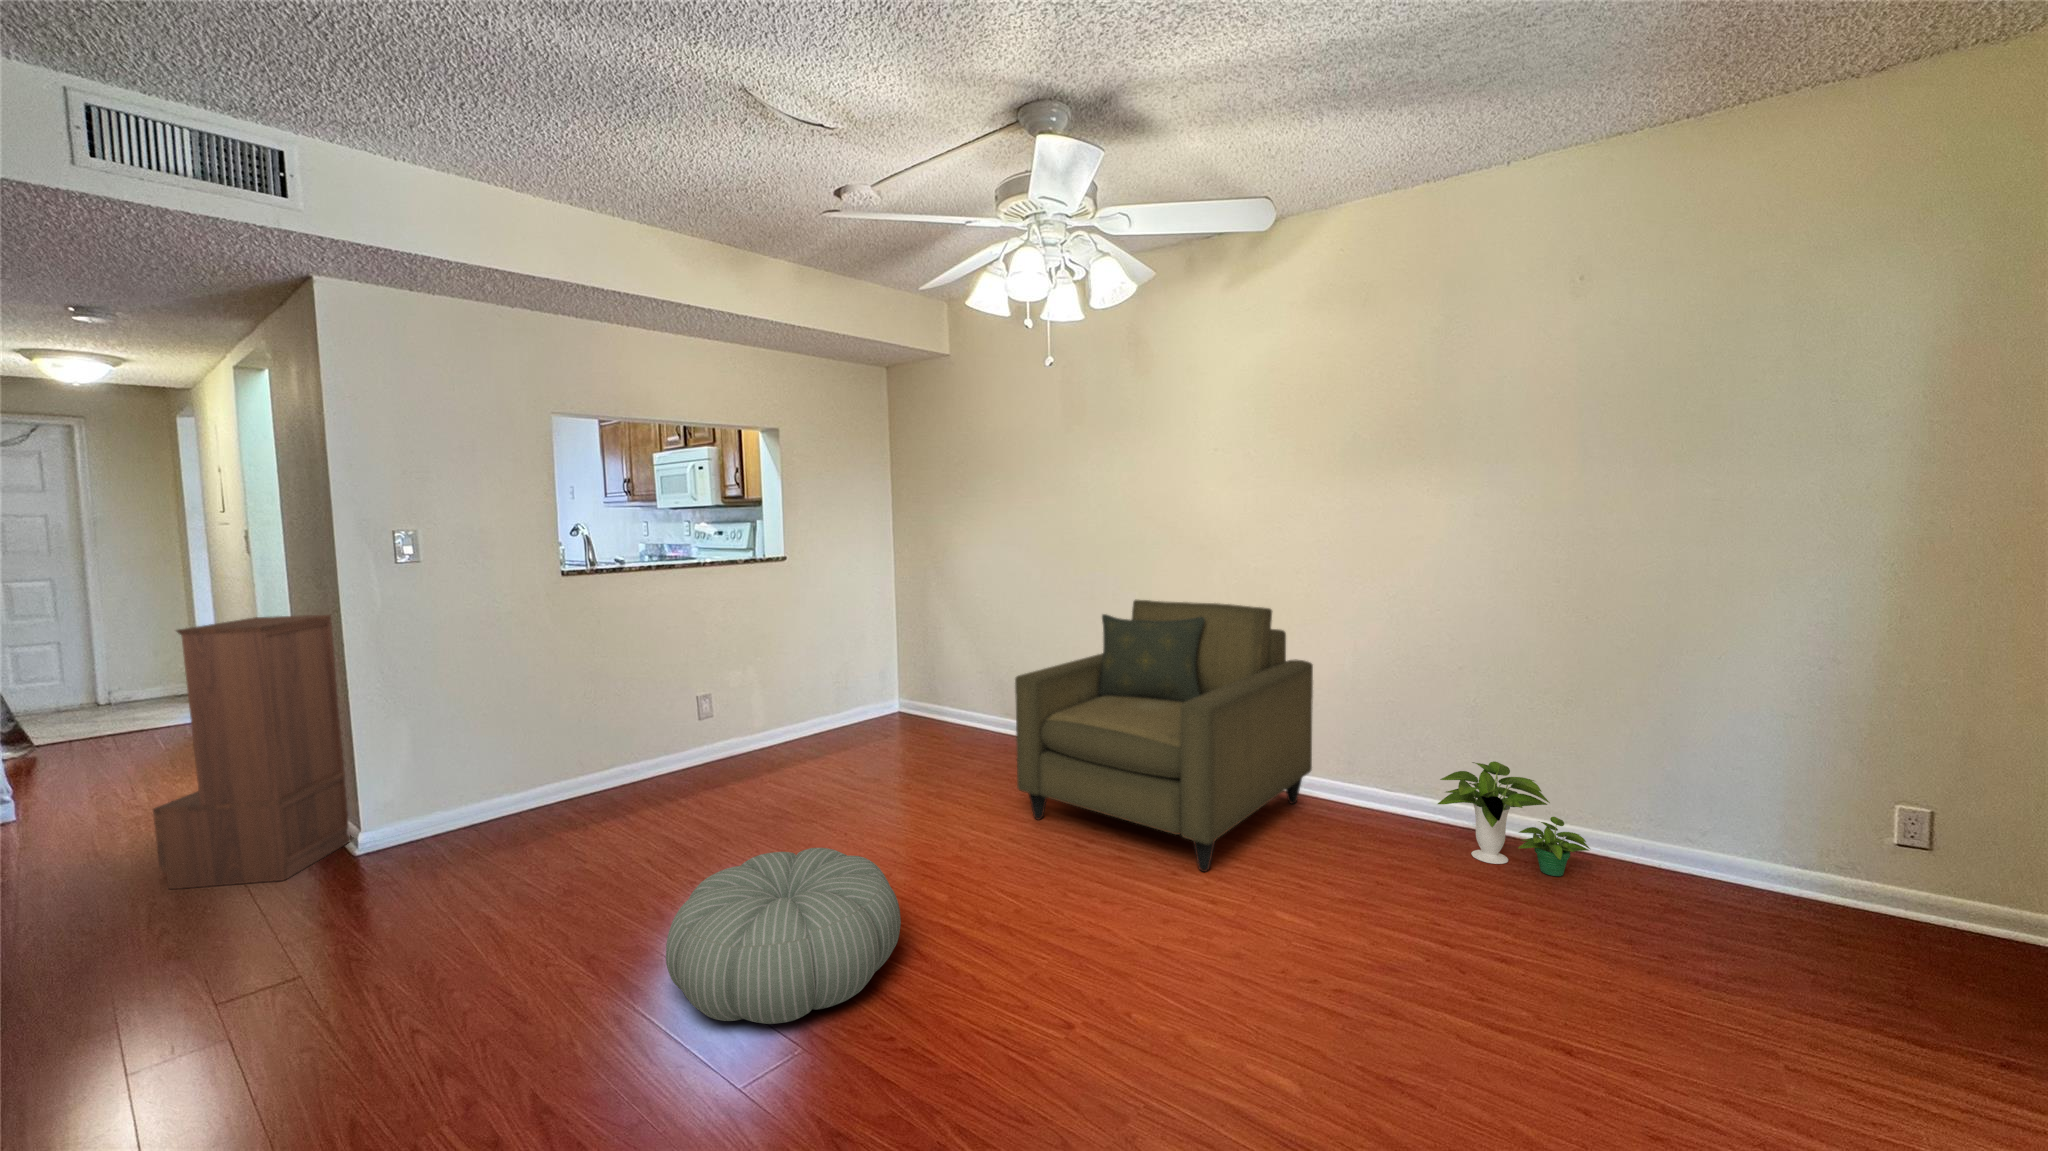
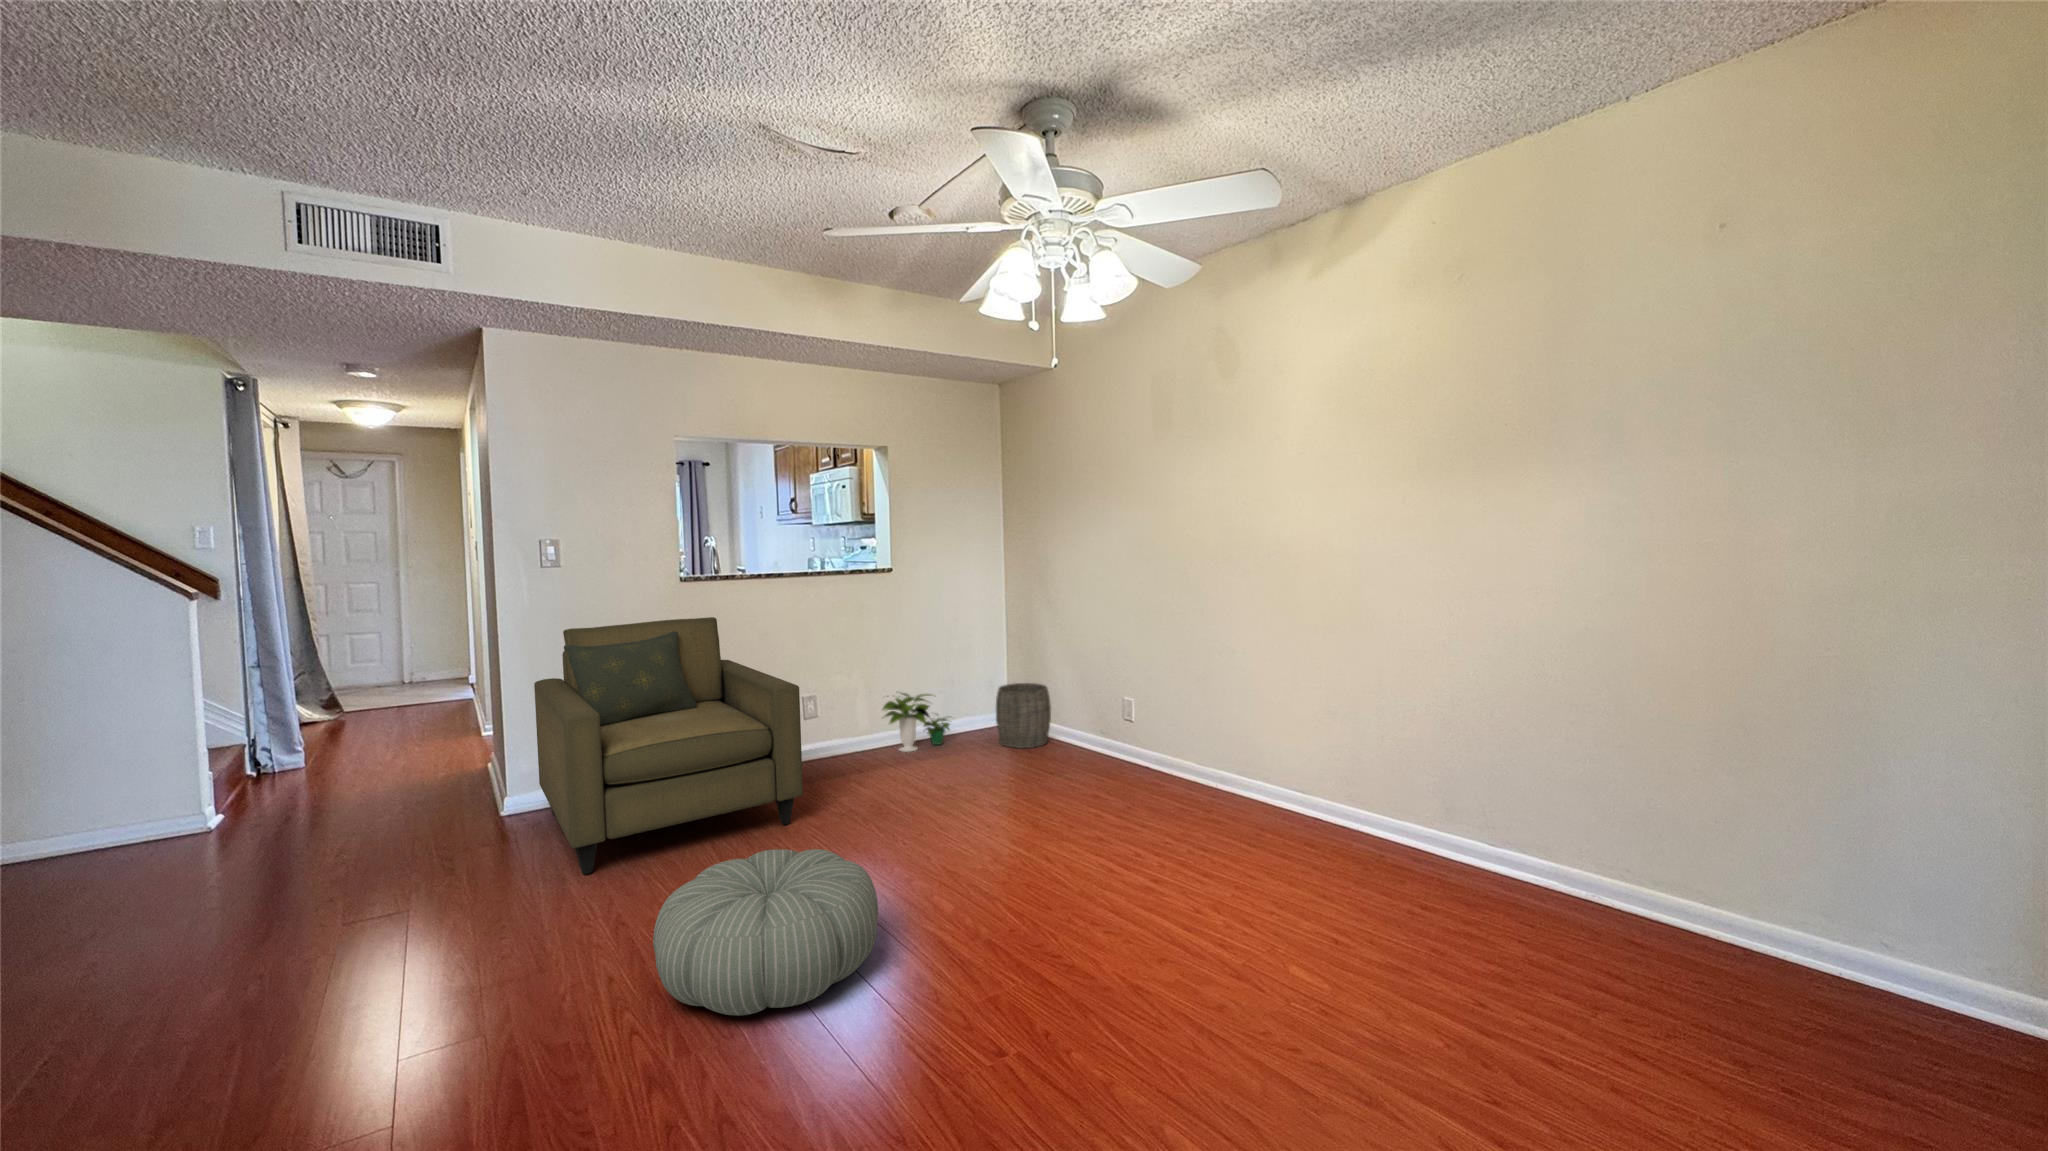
armchair: present [1015,600,1313,872] -> present [534,617,803,875]
bookshelf: present [153,615,350,889] -> none [356,611,502,832]
woven basket: none [902,668,957,733] -> present [996,683,1051,748]
potted plant: present [1438,761,1590,876] -> present [882,693,950,752]

